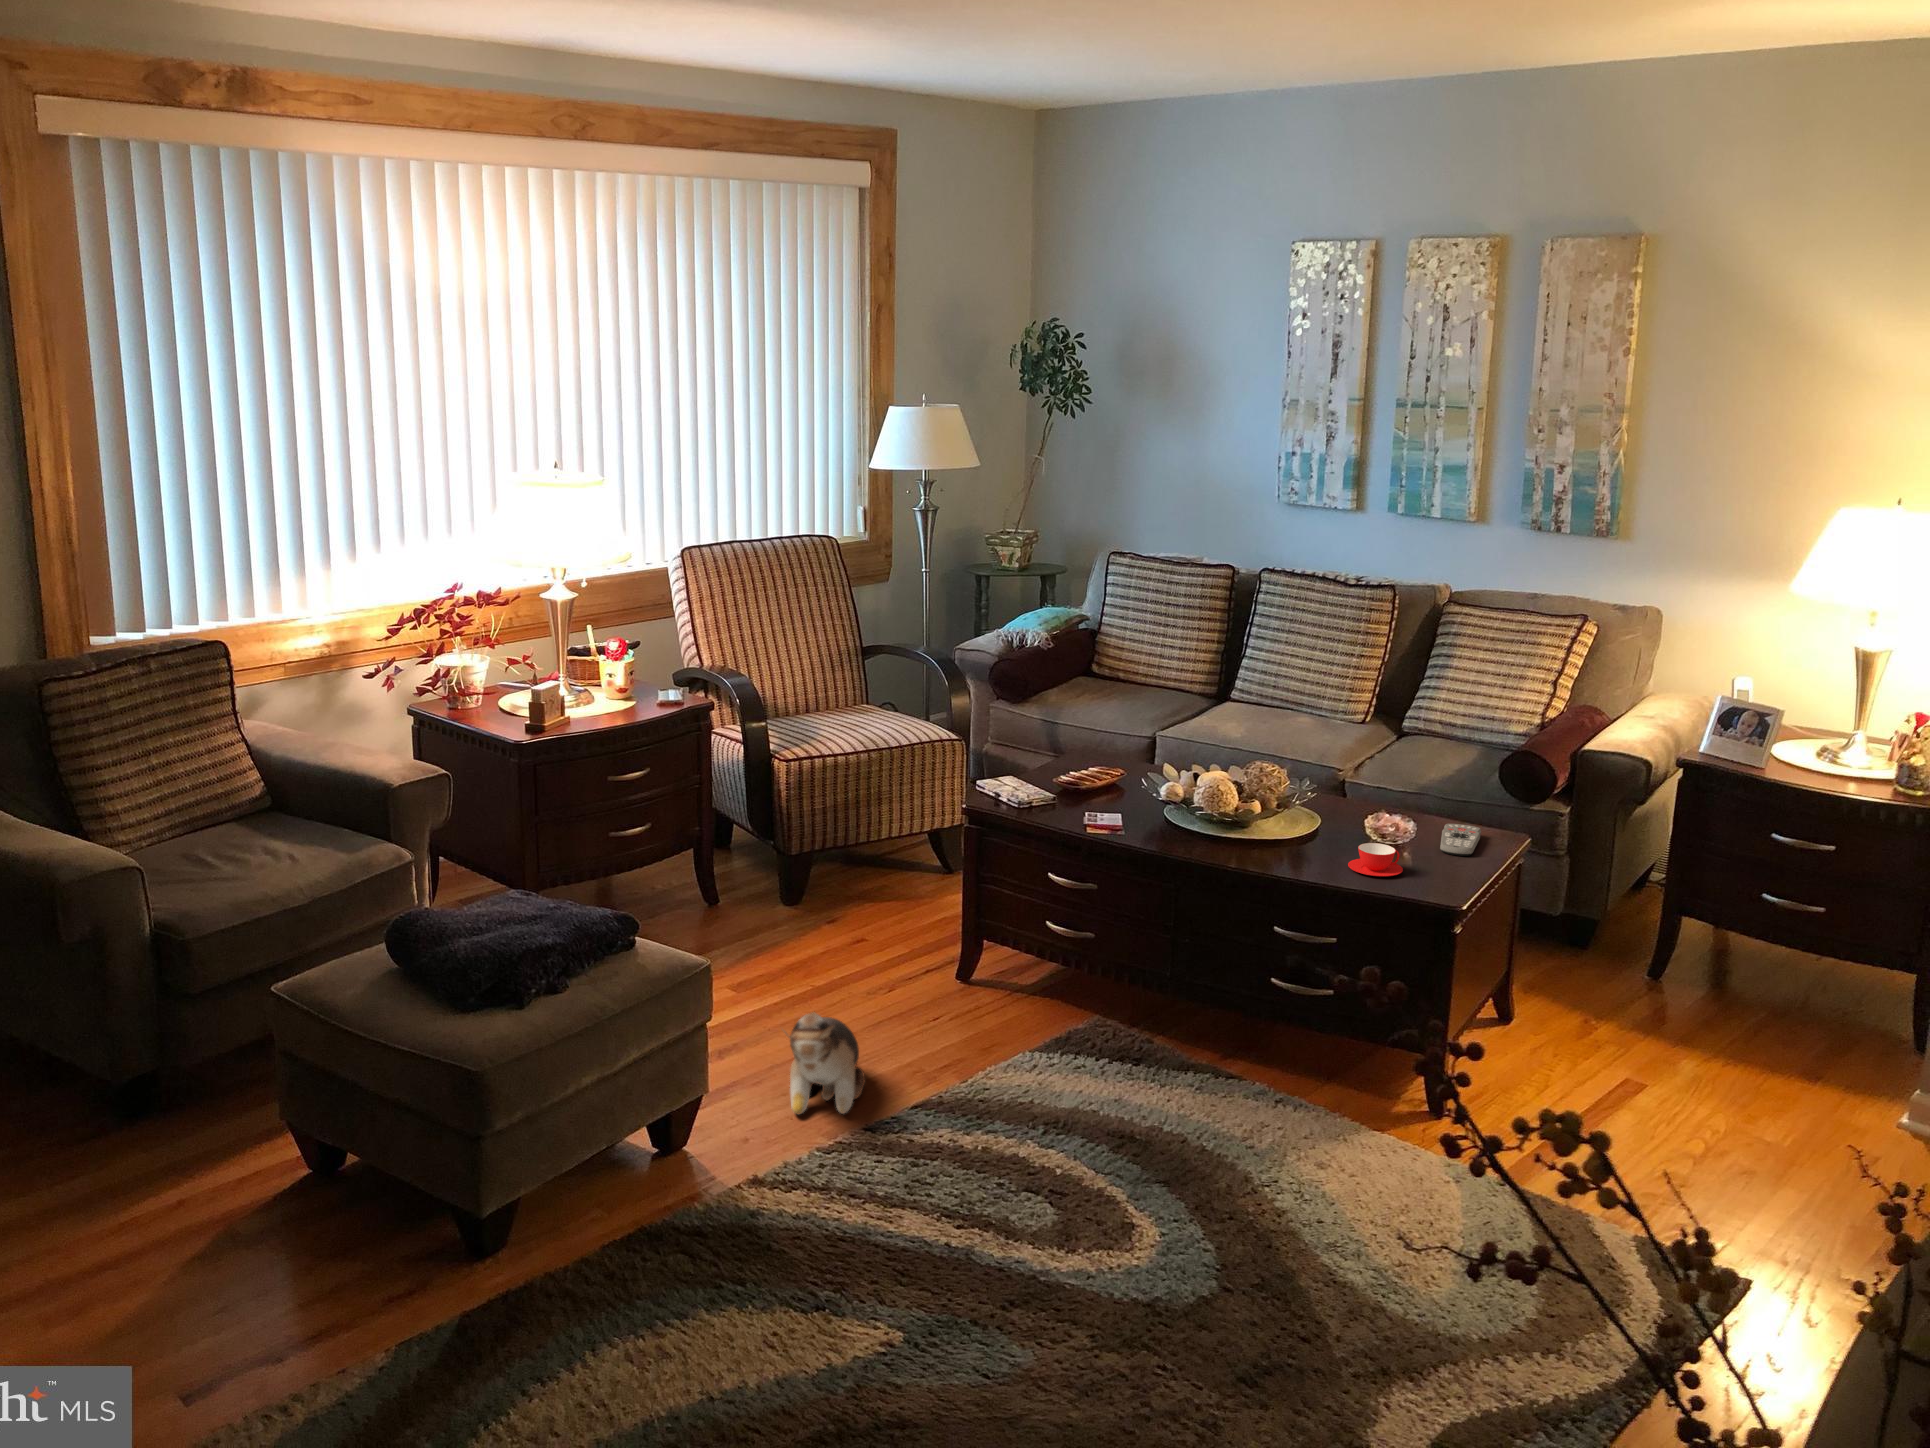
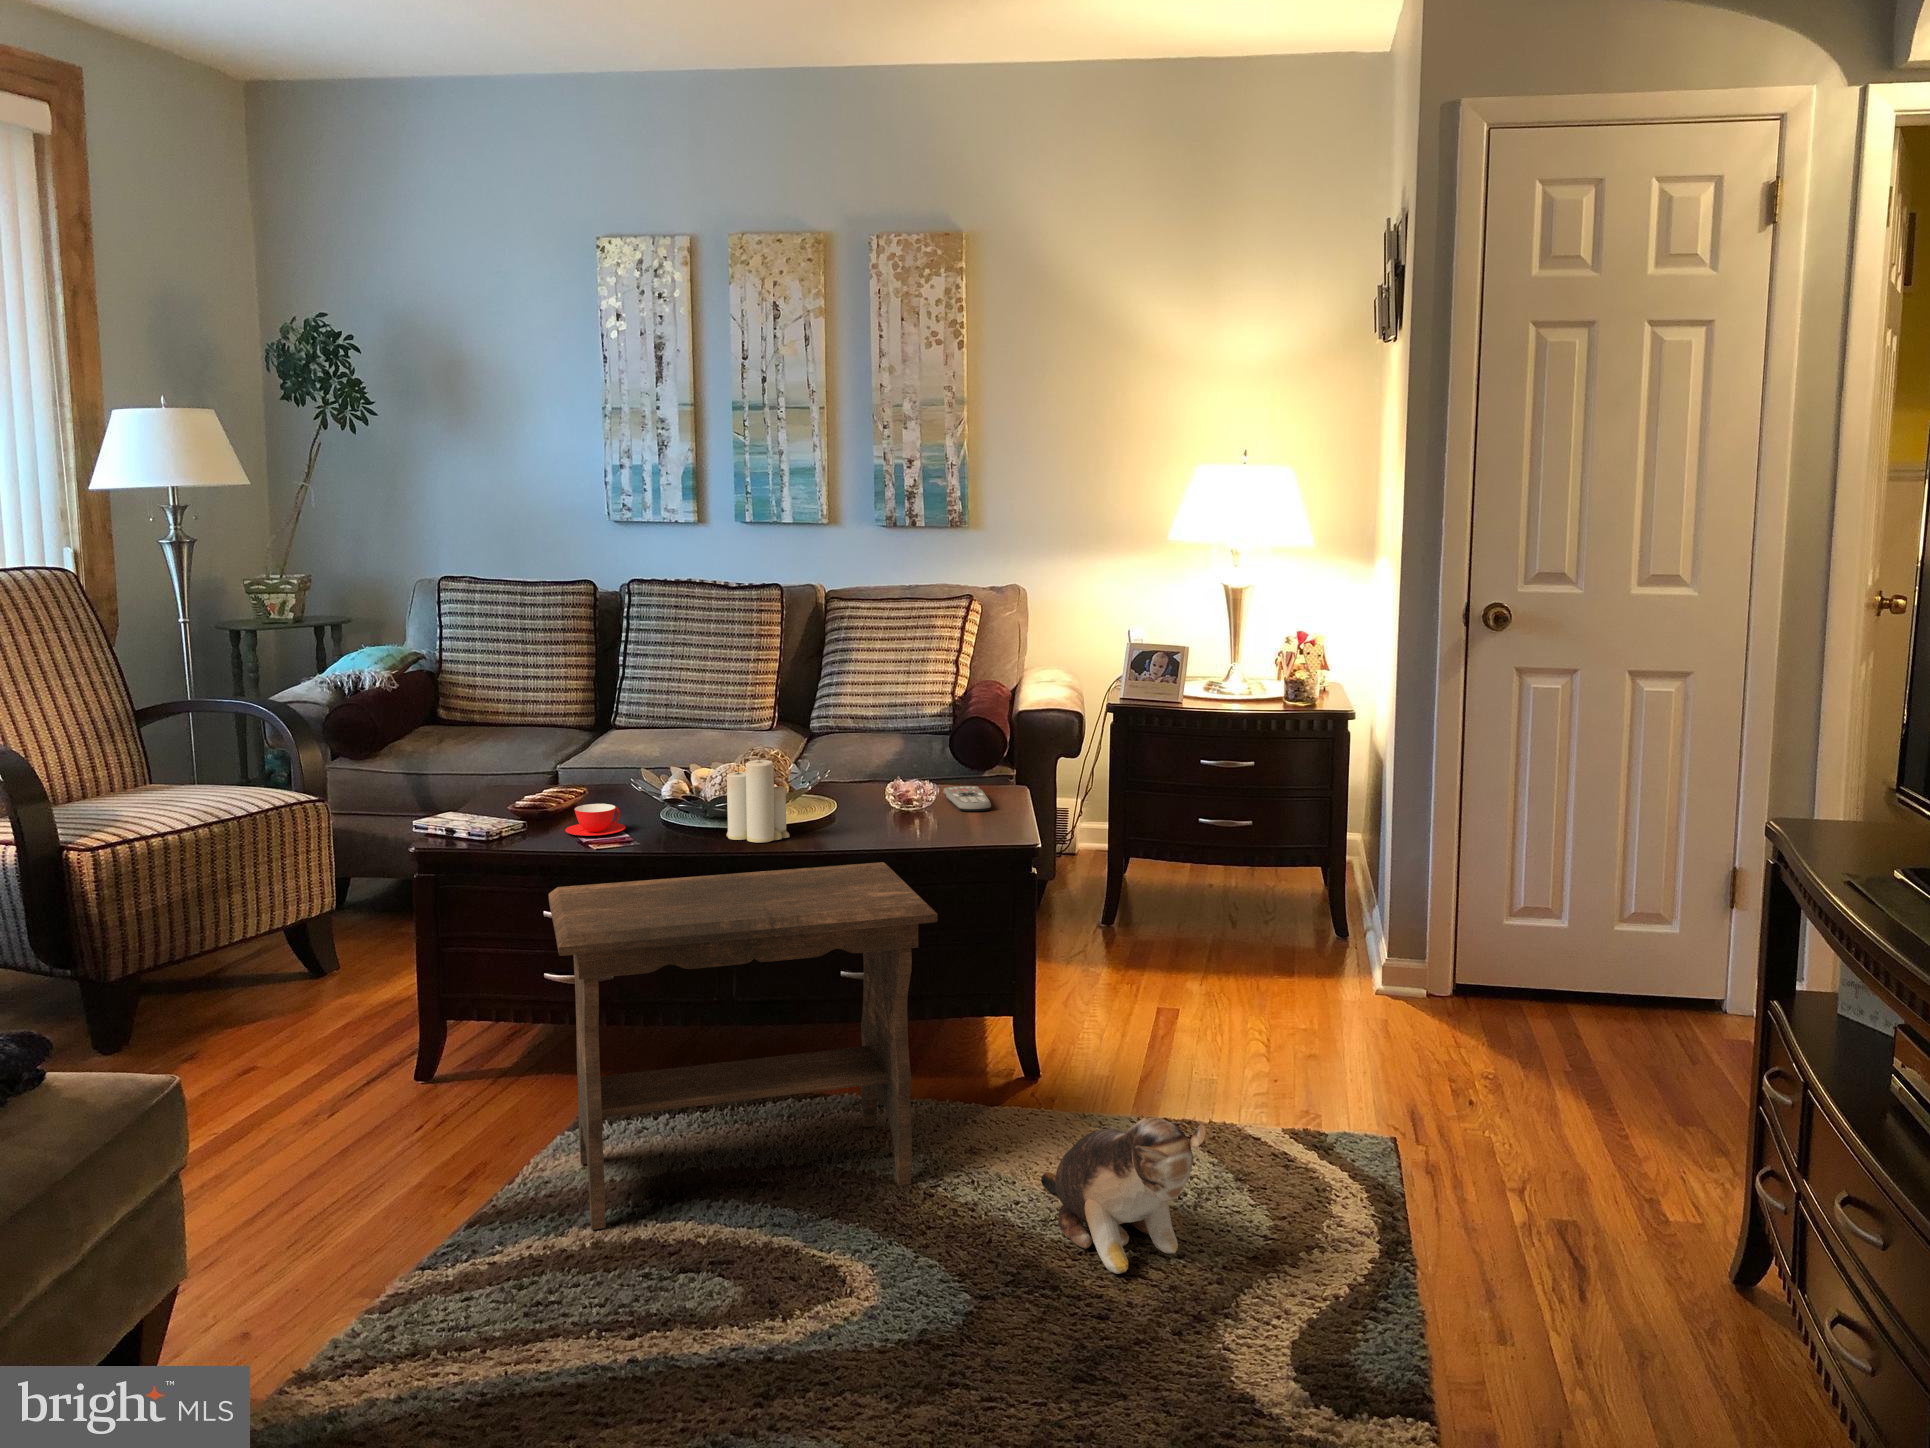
candle: none [1204,777,1257,854] -> present [726,753,790,843]
teacup: present [1348,843,1403,876] -> present [565,804,625,836]
footstool: none [975,871,1292,1178] -> present [549,862,938,1230]
plush toy: present [783,1012,866,1114] -> present [1041,1117,1206,1274]

